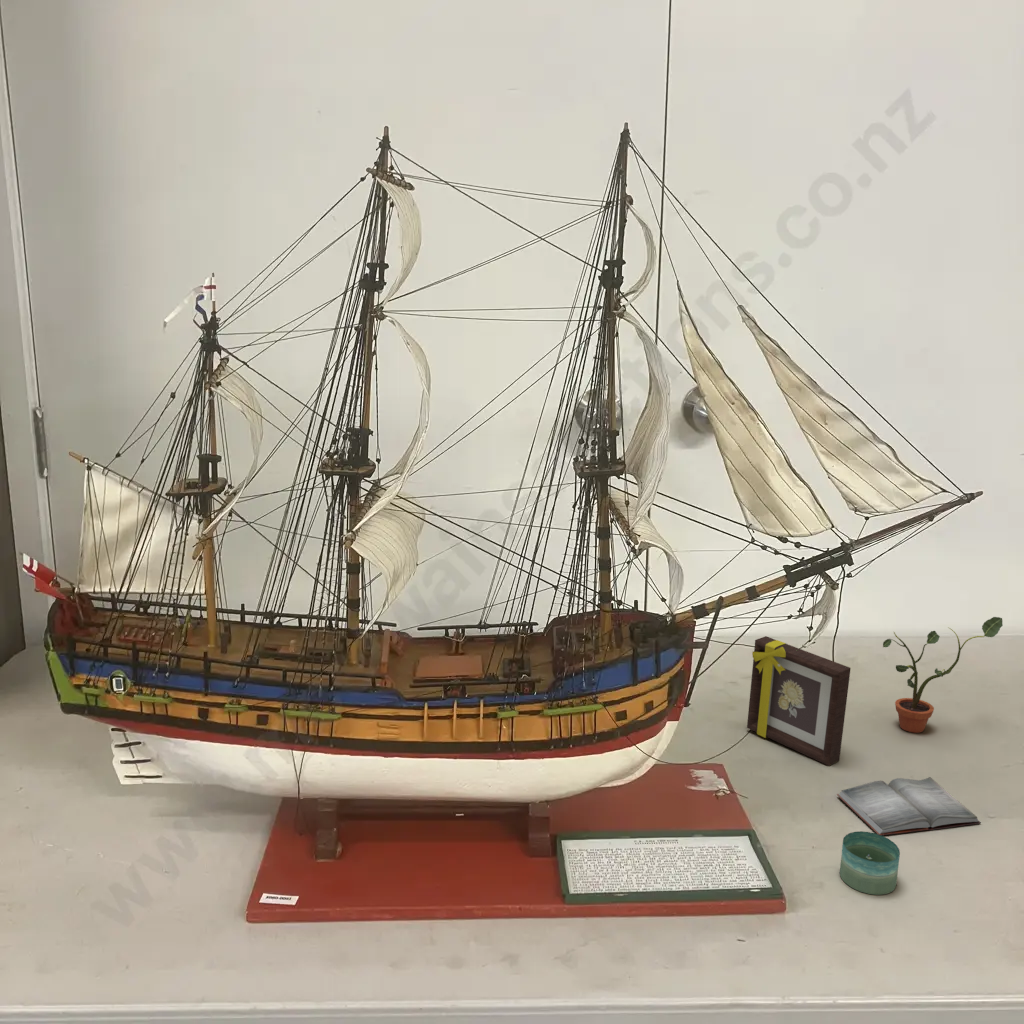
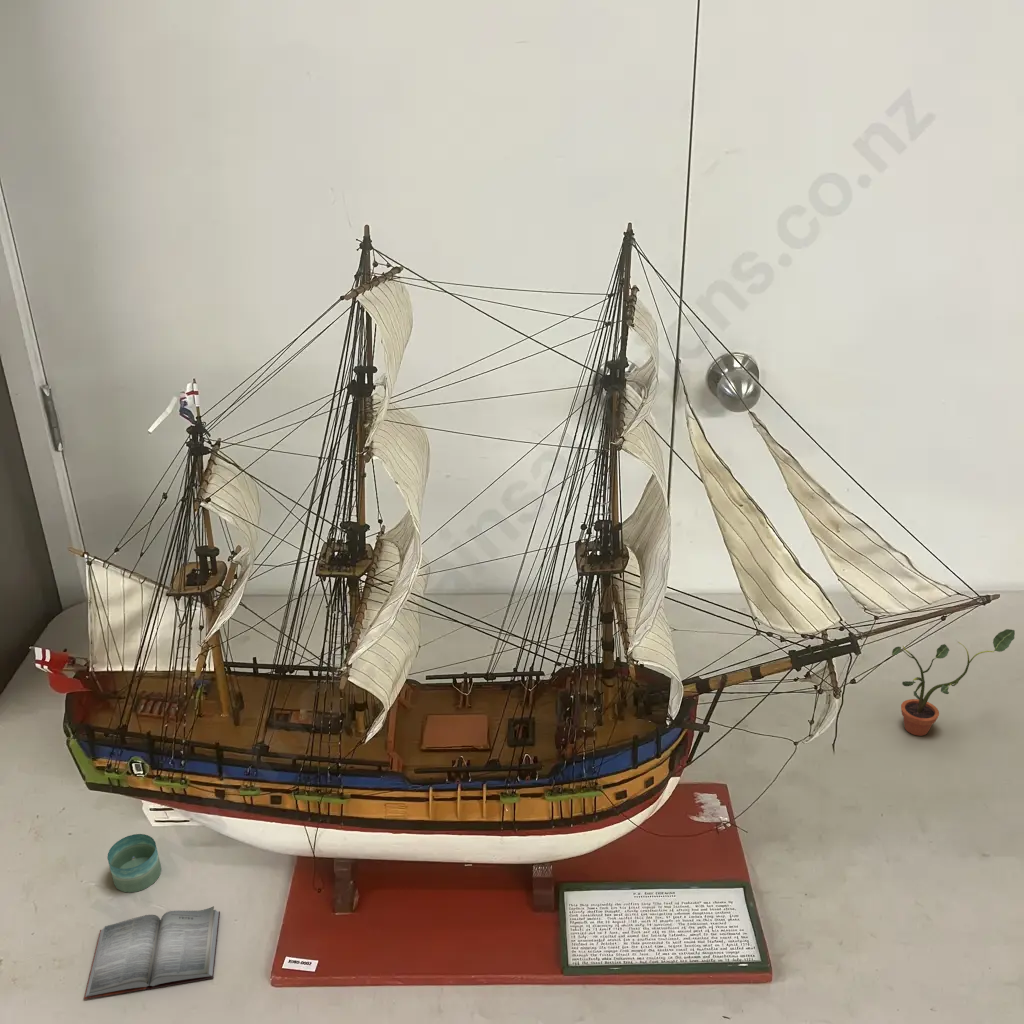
picture frame: present [747,636,851,766] -> none [753,649,855,782]
hardback book: present [837,777,981,835] -> present [84,906,220,999]
candle: present [840,831,900,895] -> present [107,834,161,892]

